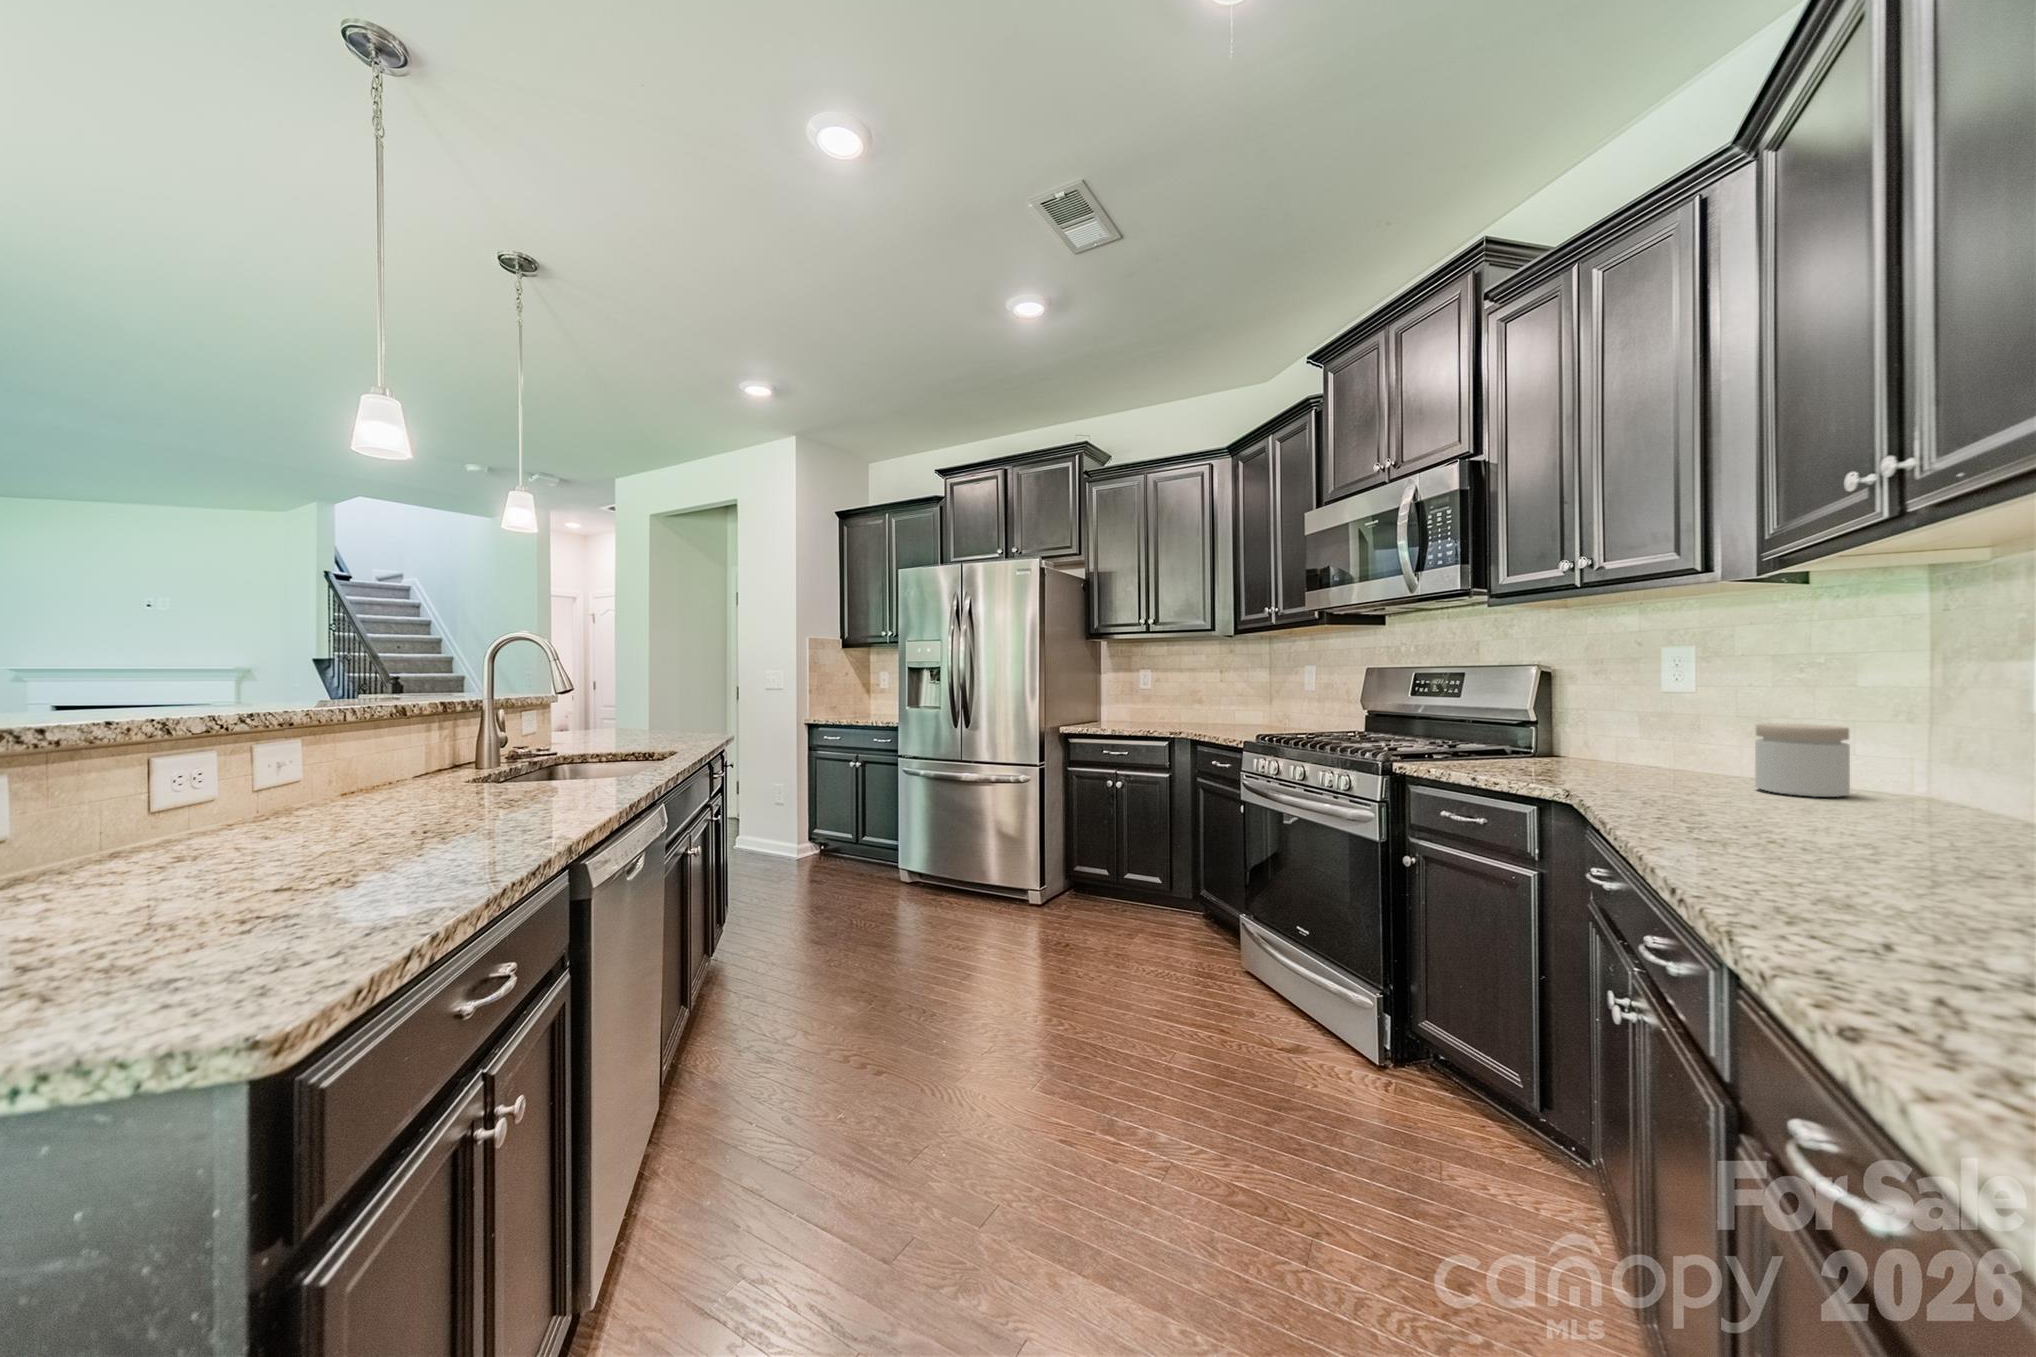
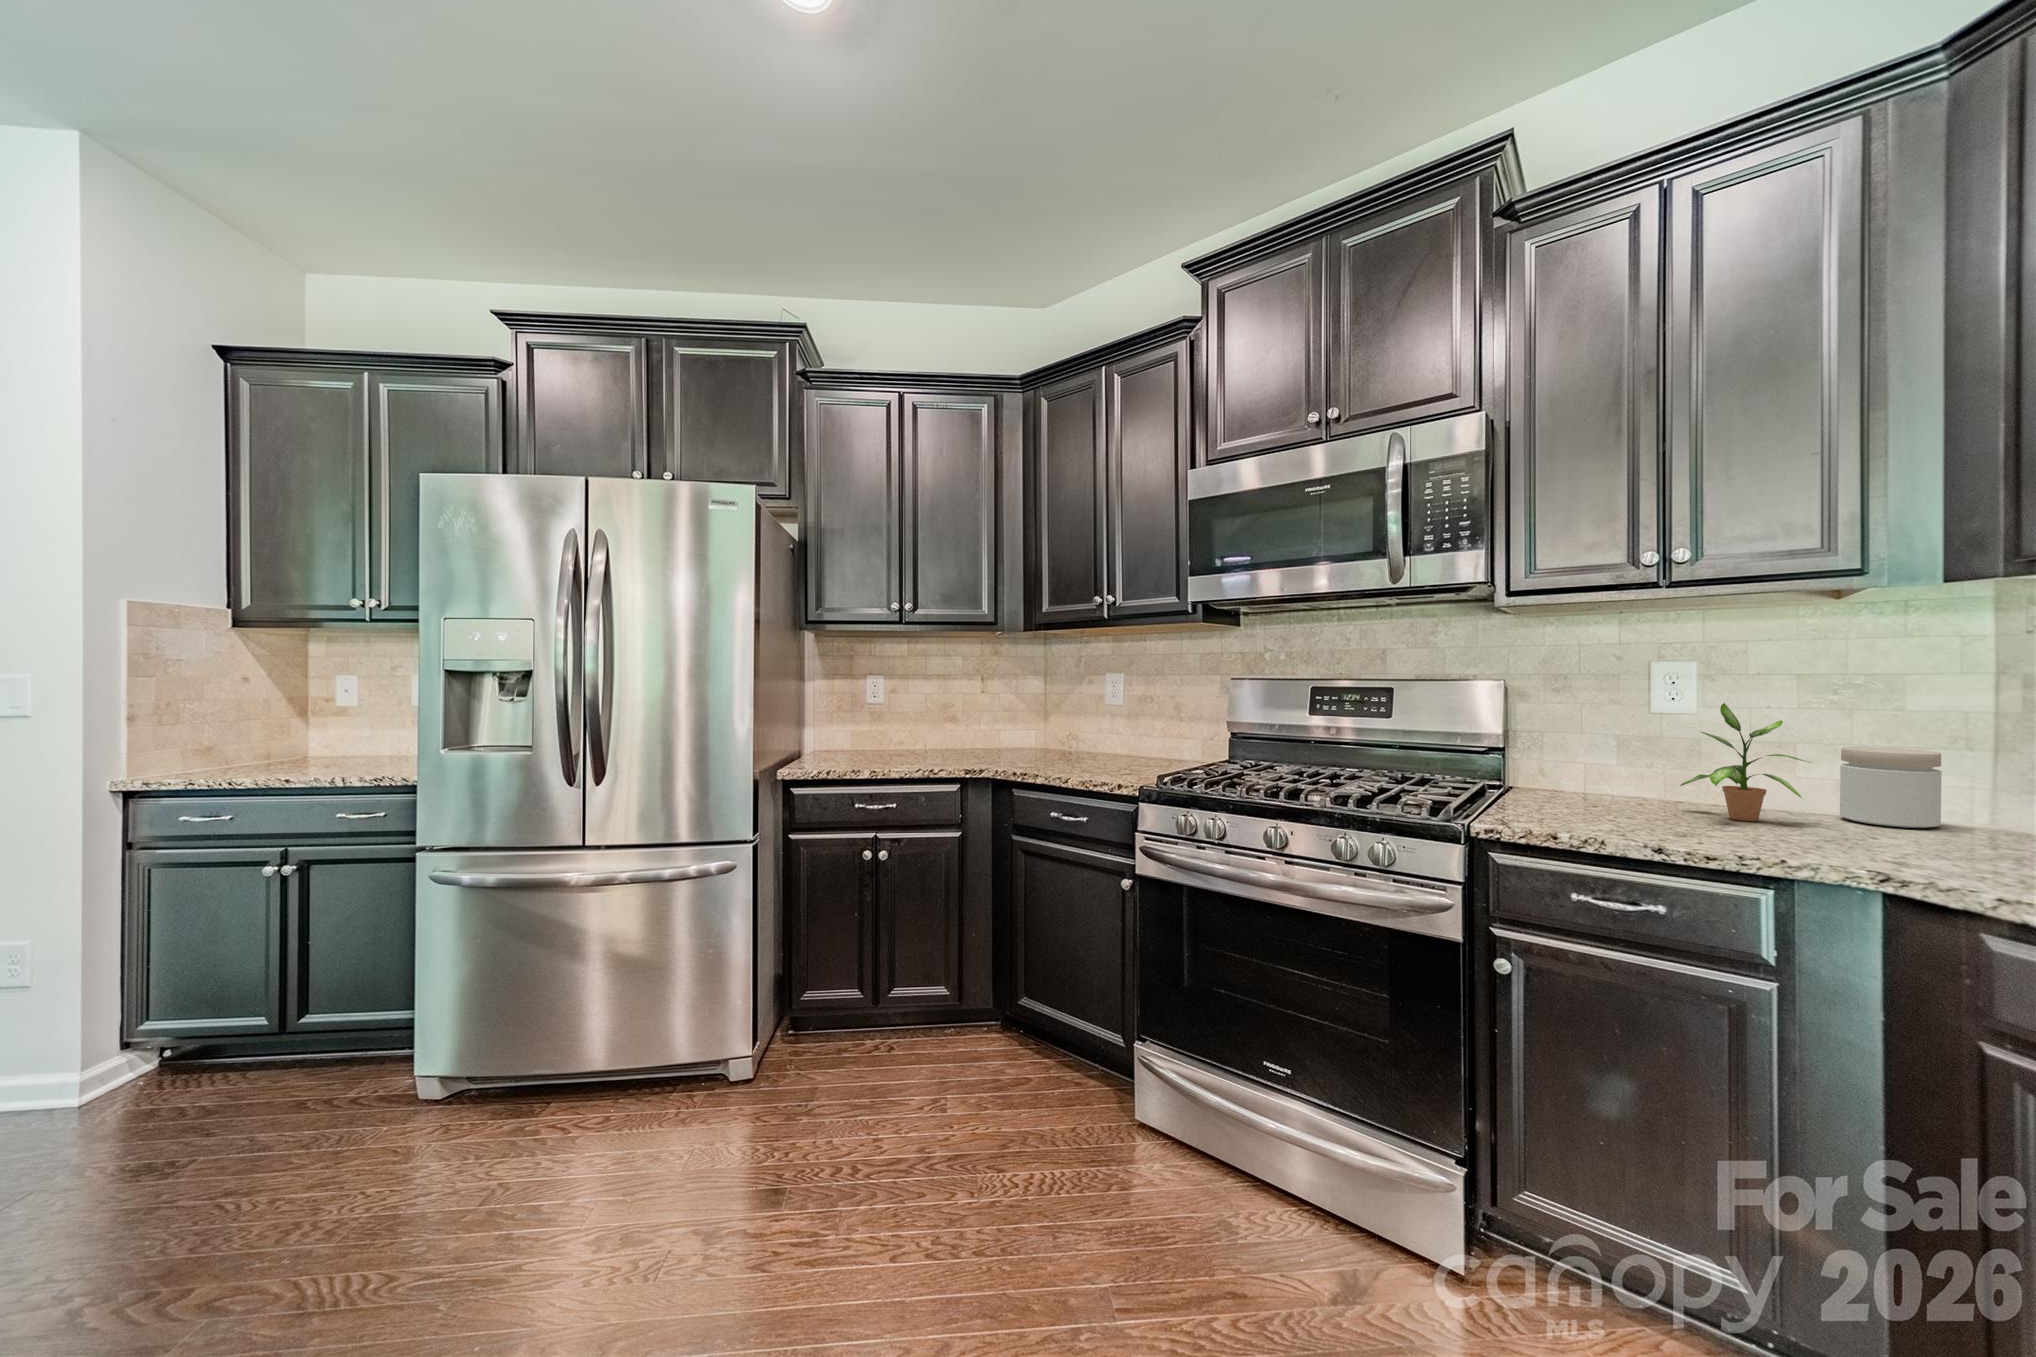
potted plant: none [1588,682,1698,782] -> present [1680,703,1812,821]

